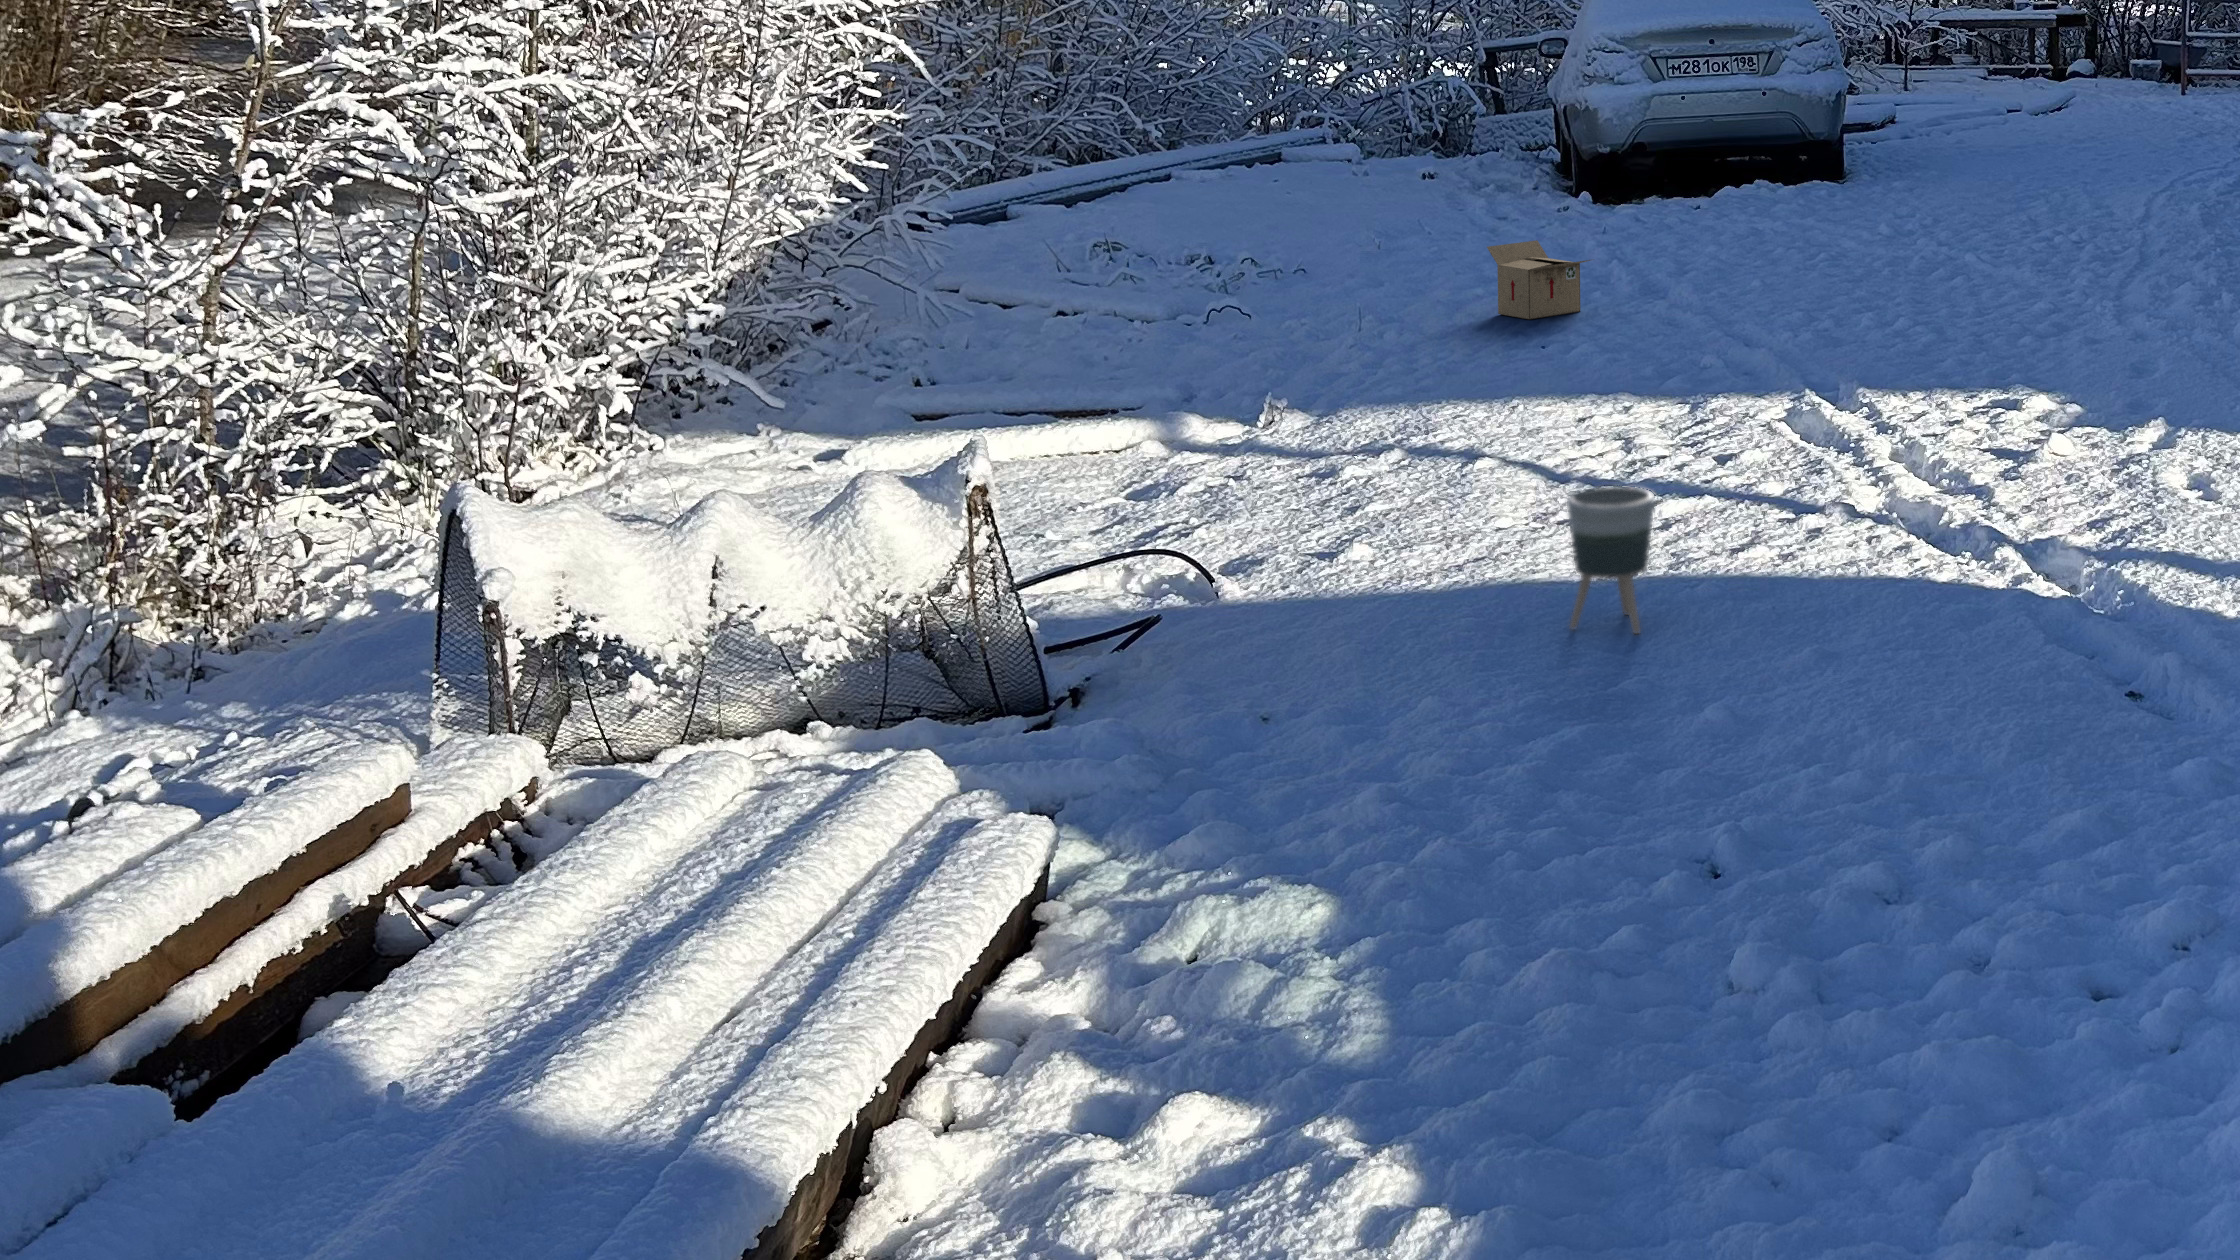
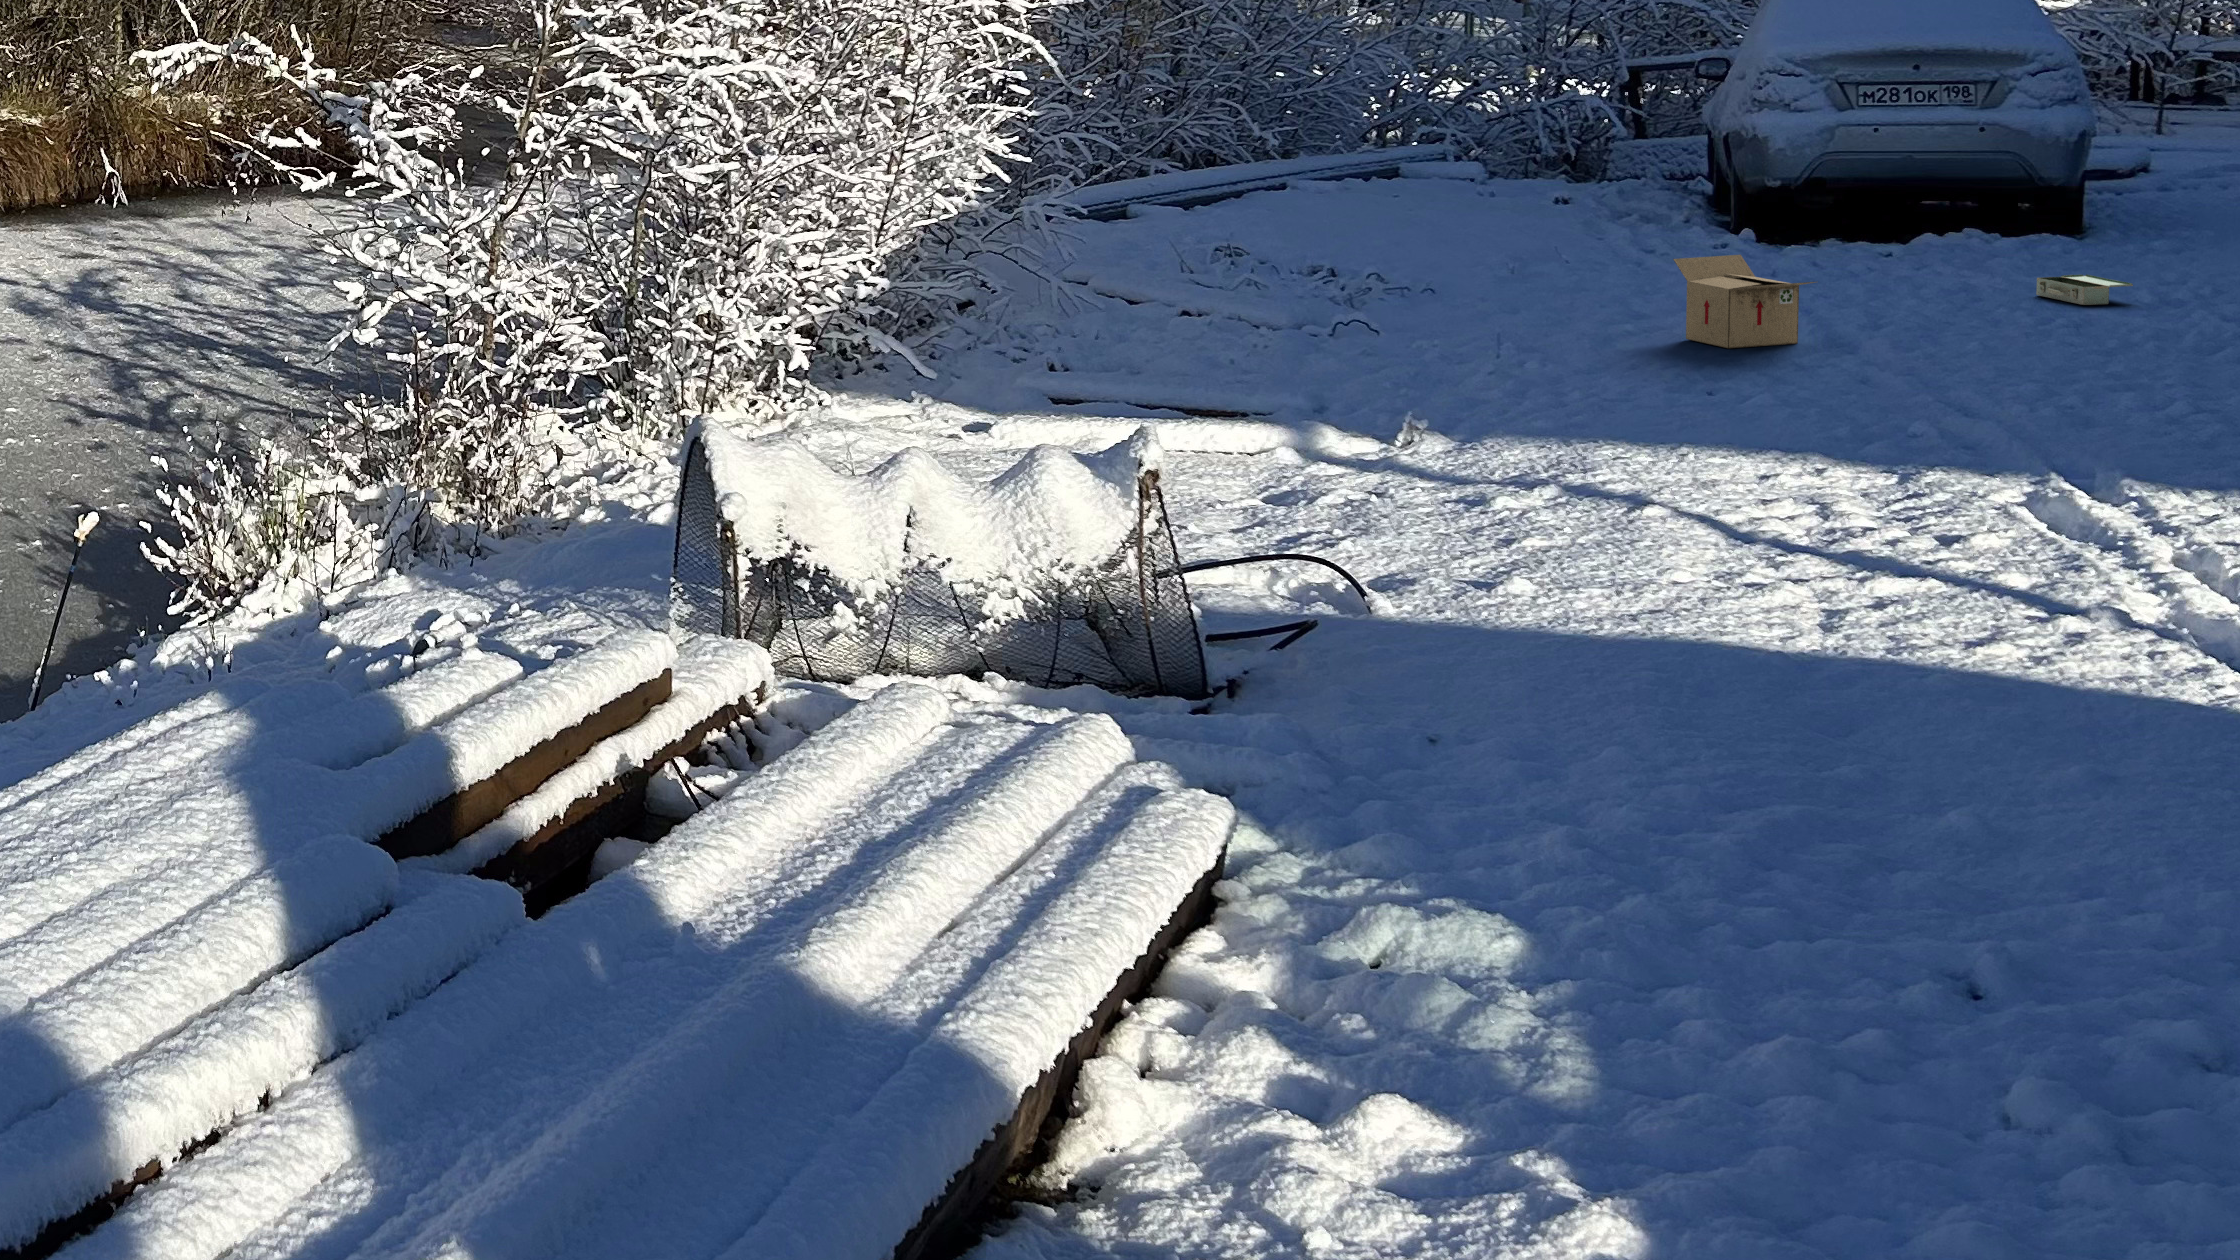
toolbox: none [1744,243,1804,267] -> present [2036,274,2133,305]
planter: present [1567,486,1654,634] -> none [1803,552,1928,733]

